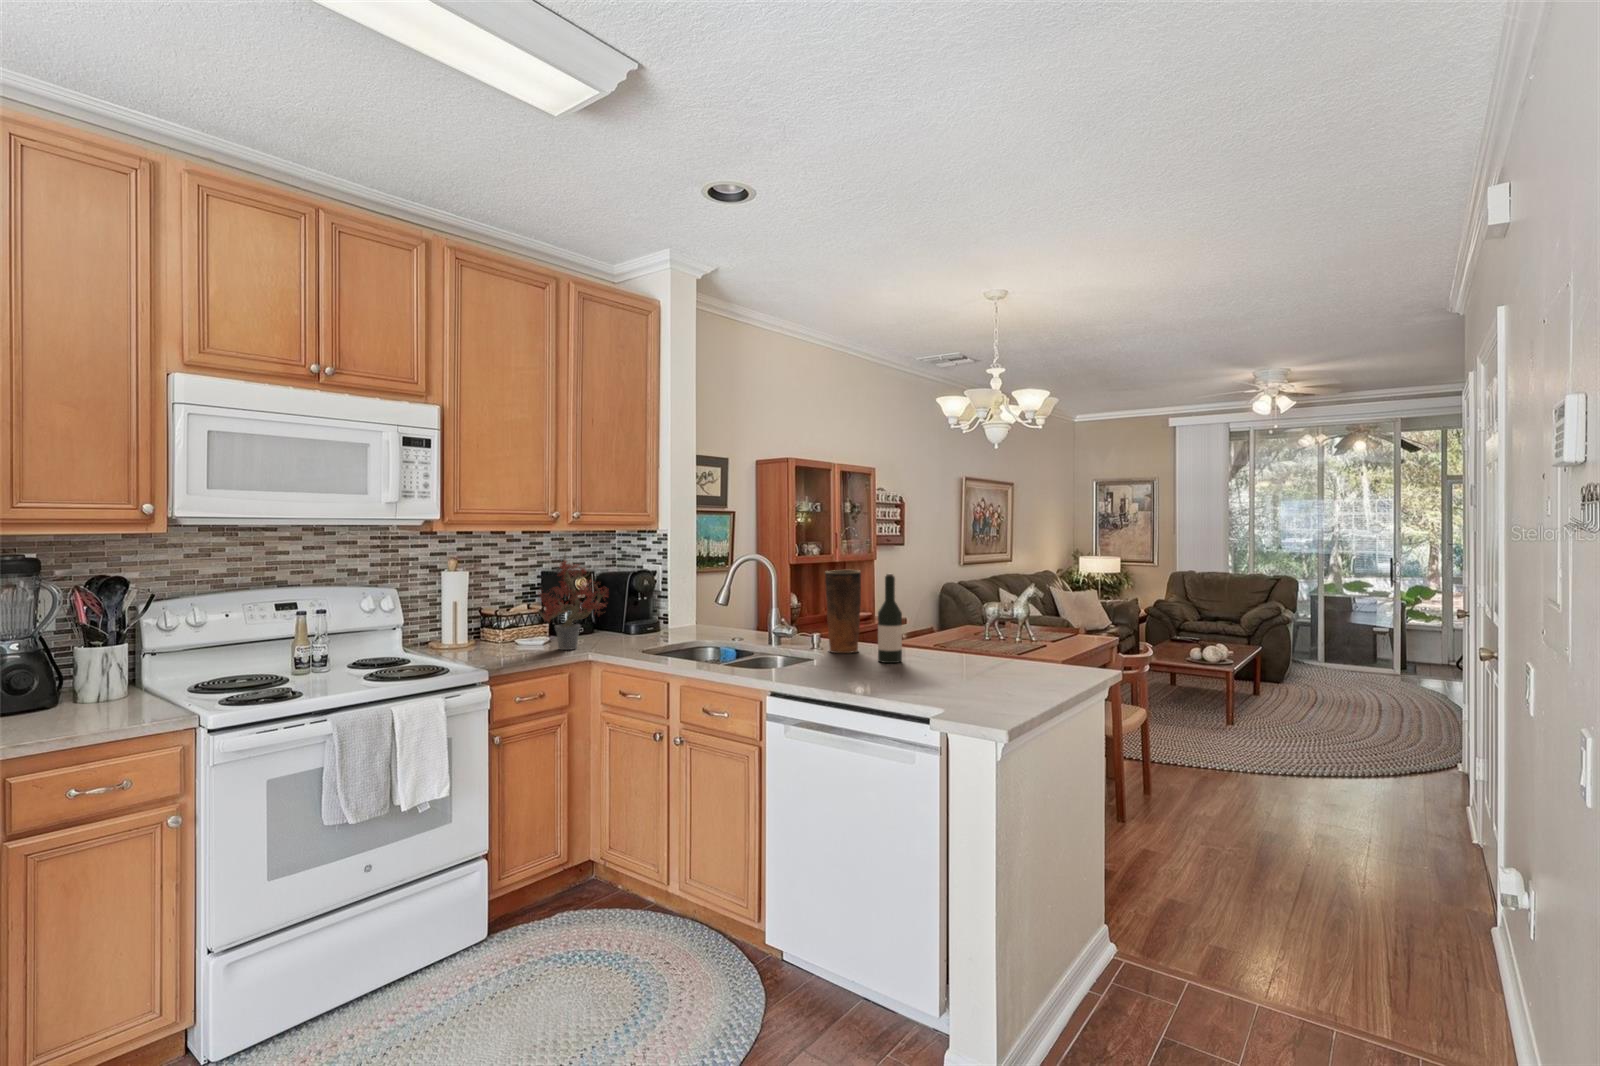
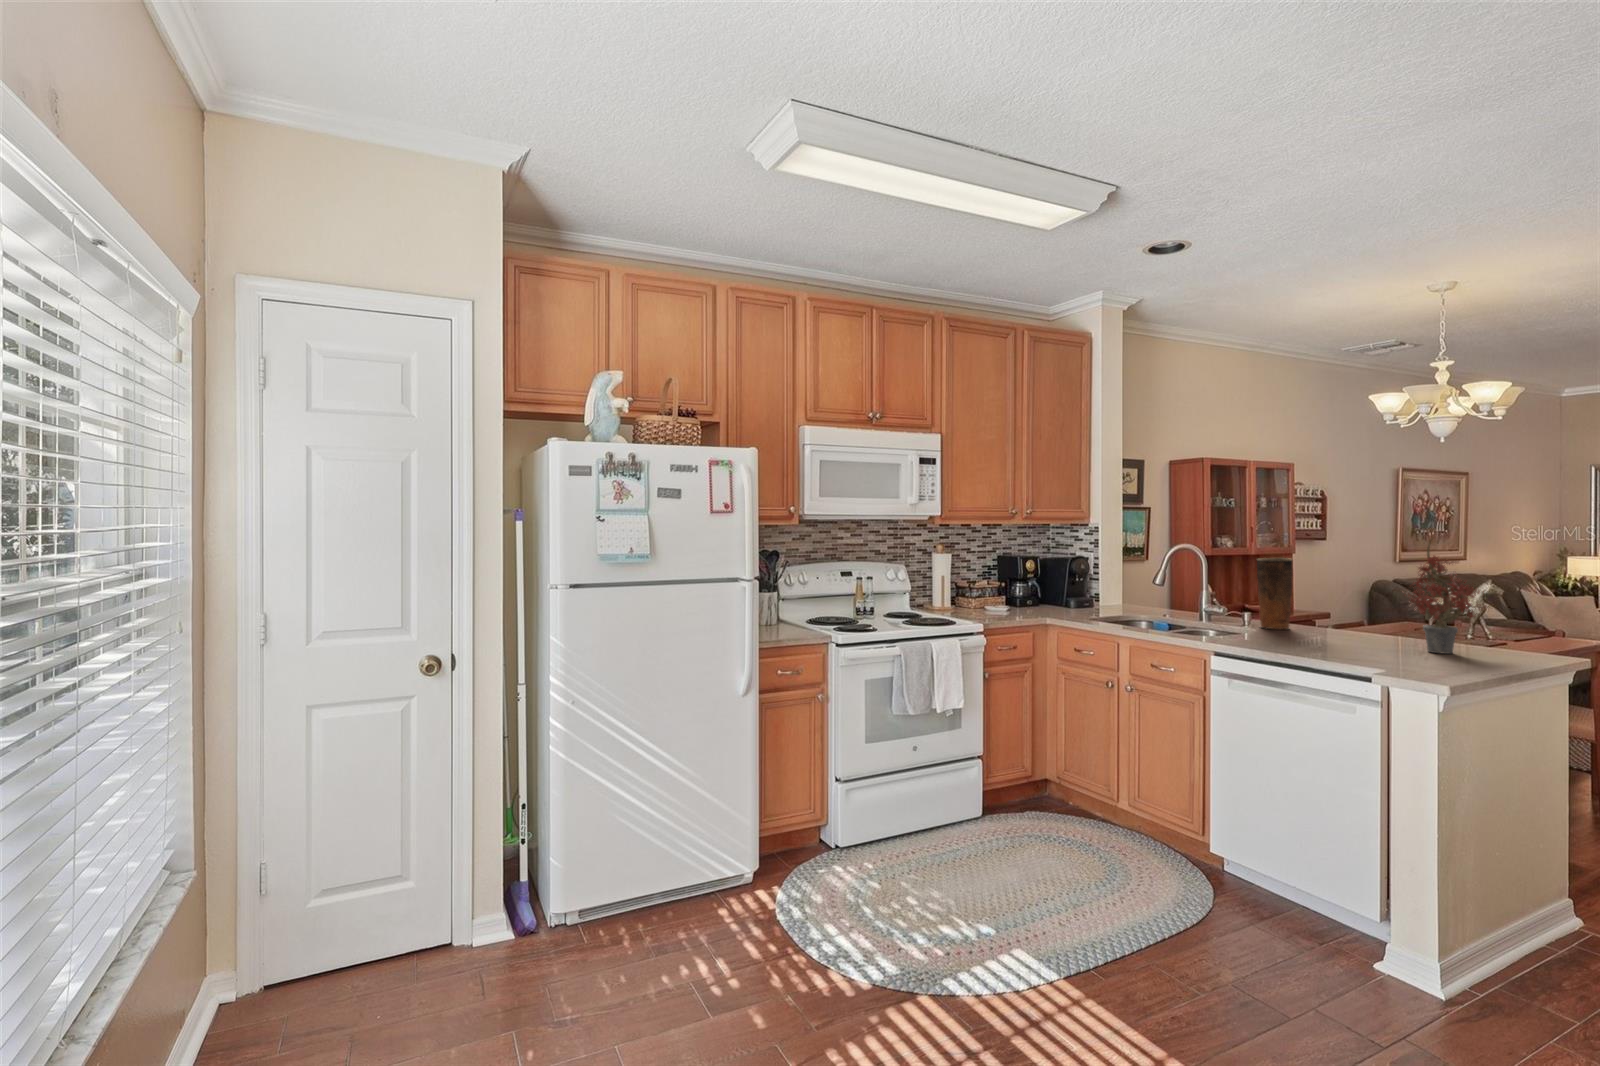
potted plant: present [537,553,608,650] -> present [1408,543,1489,654]
wine bottle: present [878,574,902,663] -> none [1312,561,1337,638]

